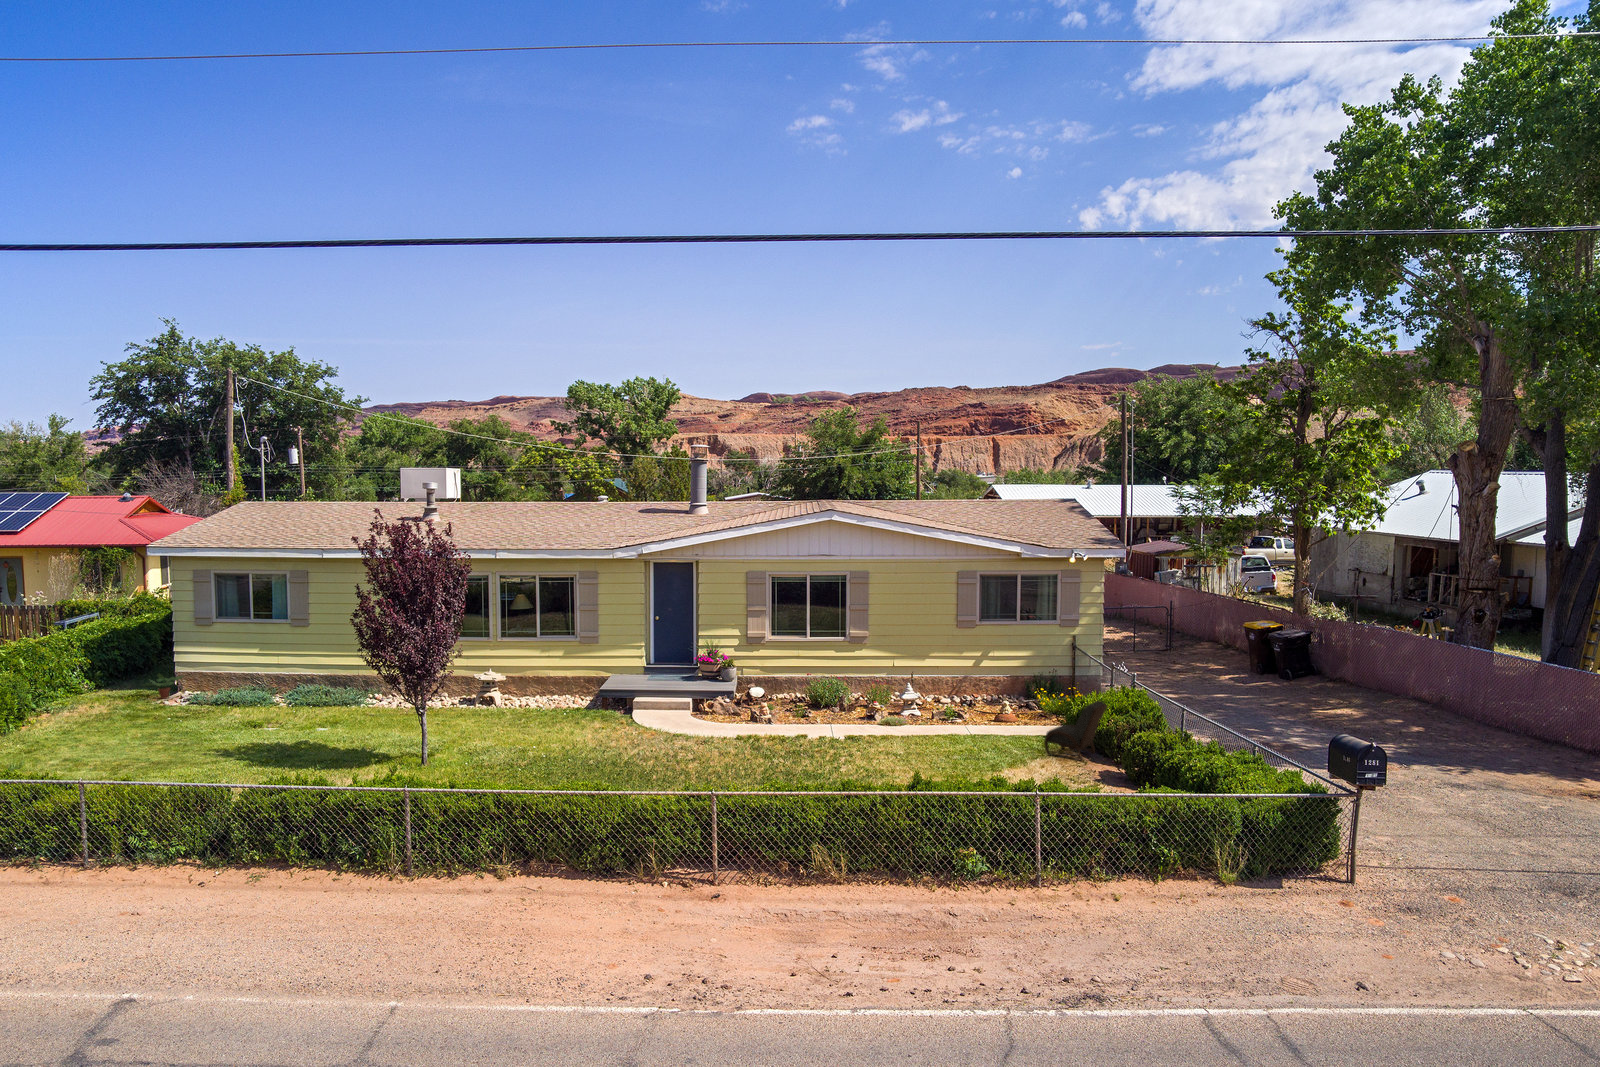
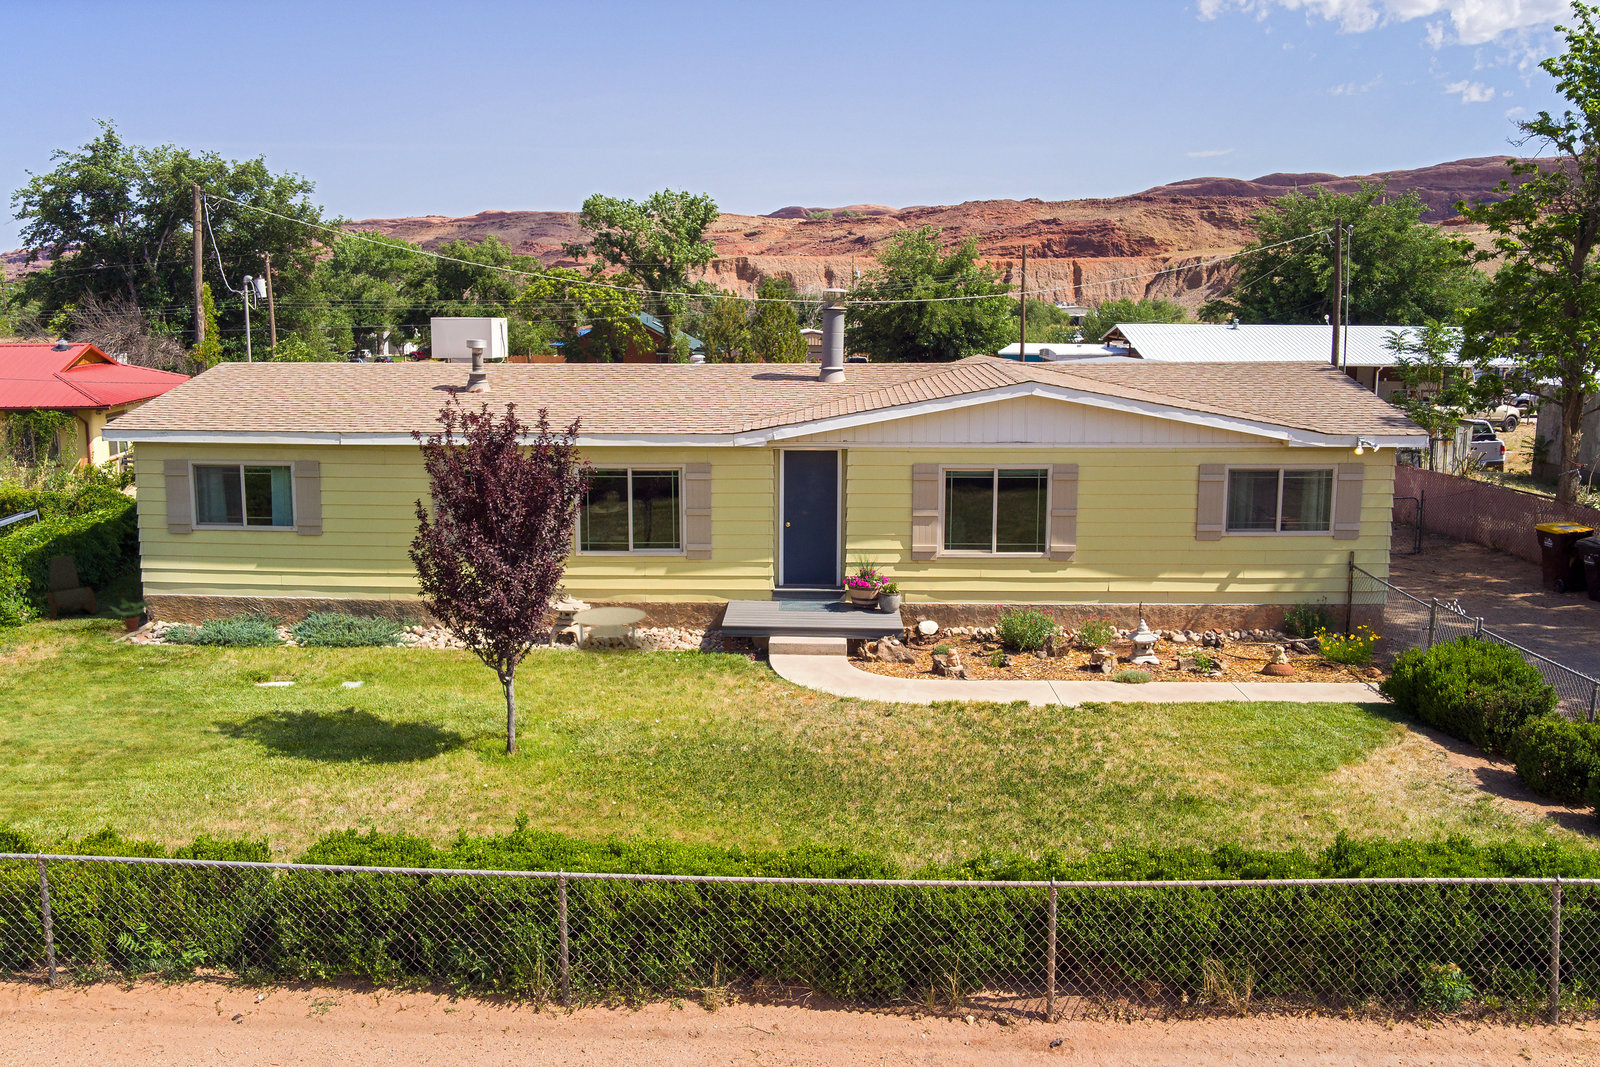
round table: none [490,679,546,709] -> present [573,607,646,649]
lounge chair: present [1044,701,1107,761] -> present [44,556,96,620]

